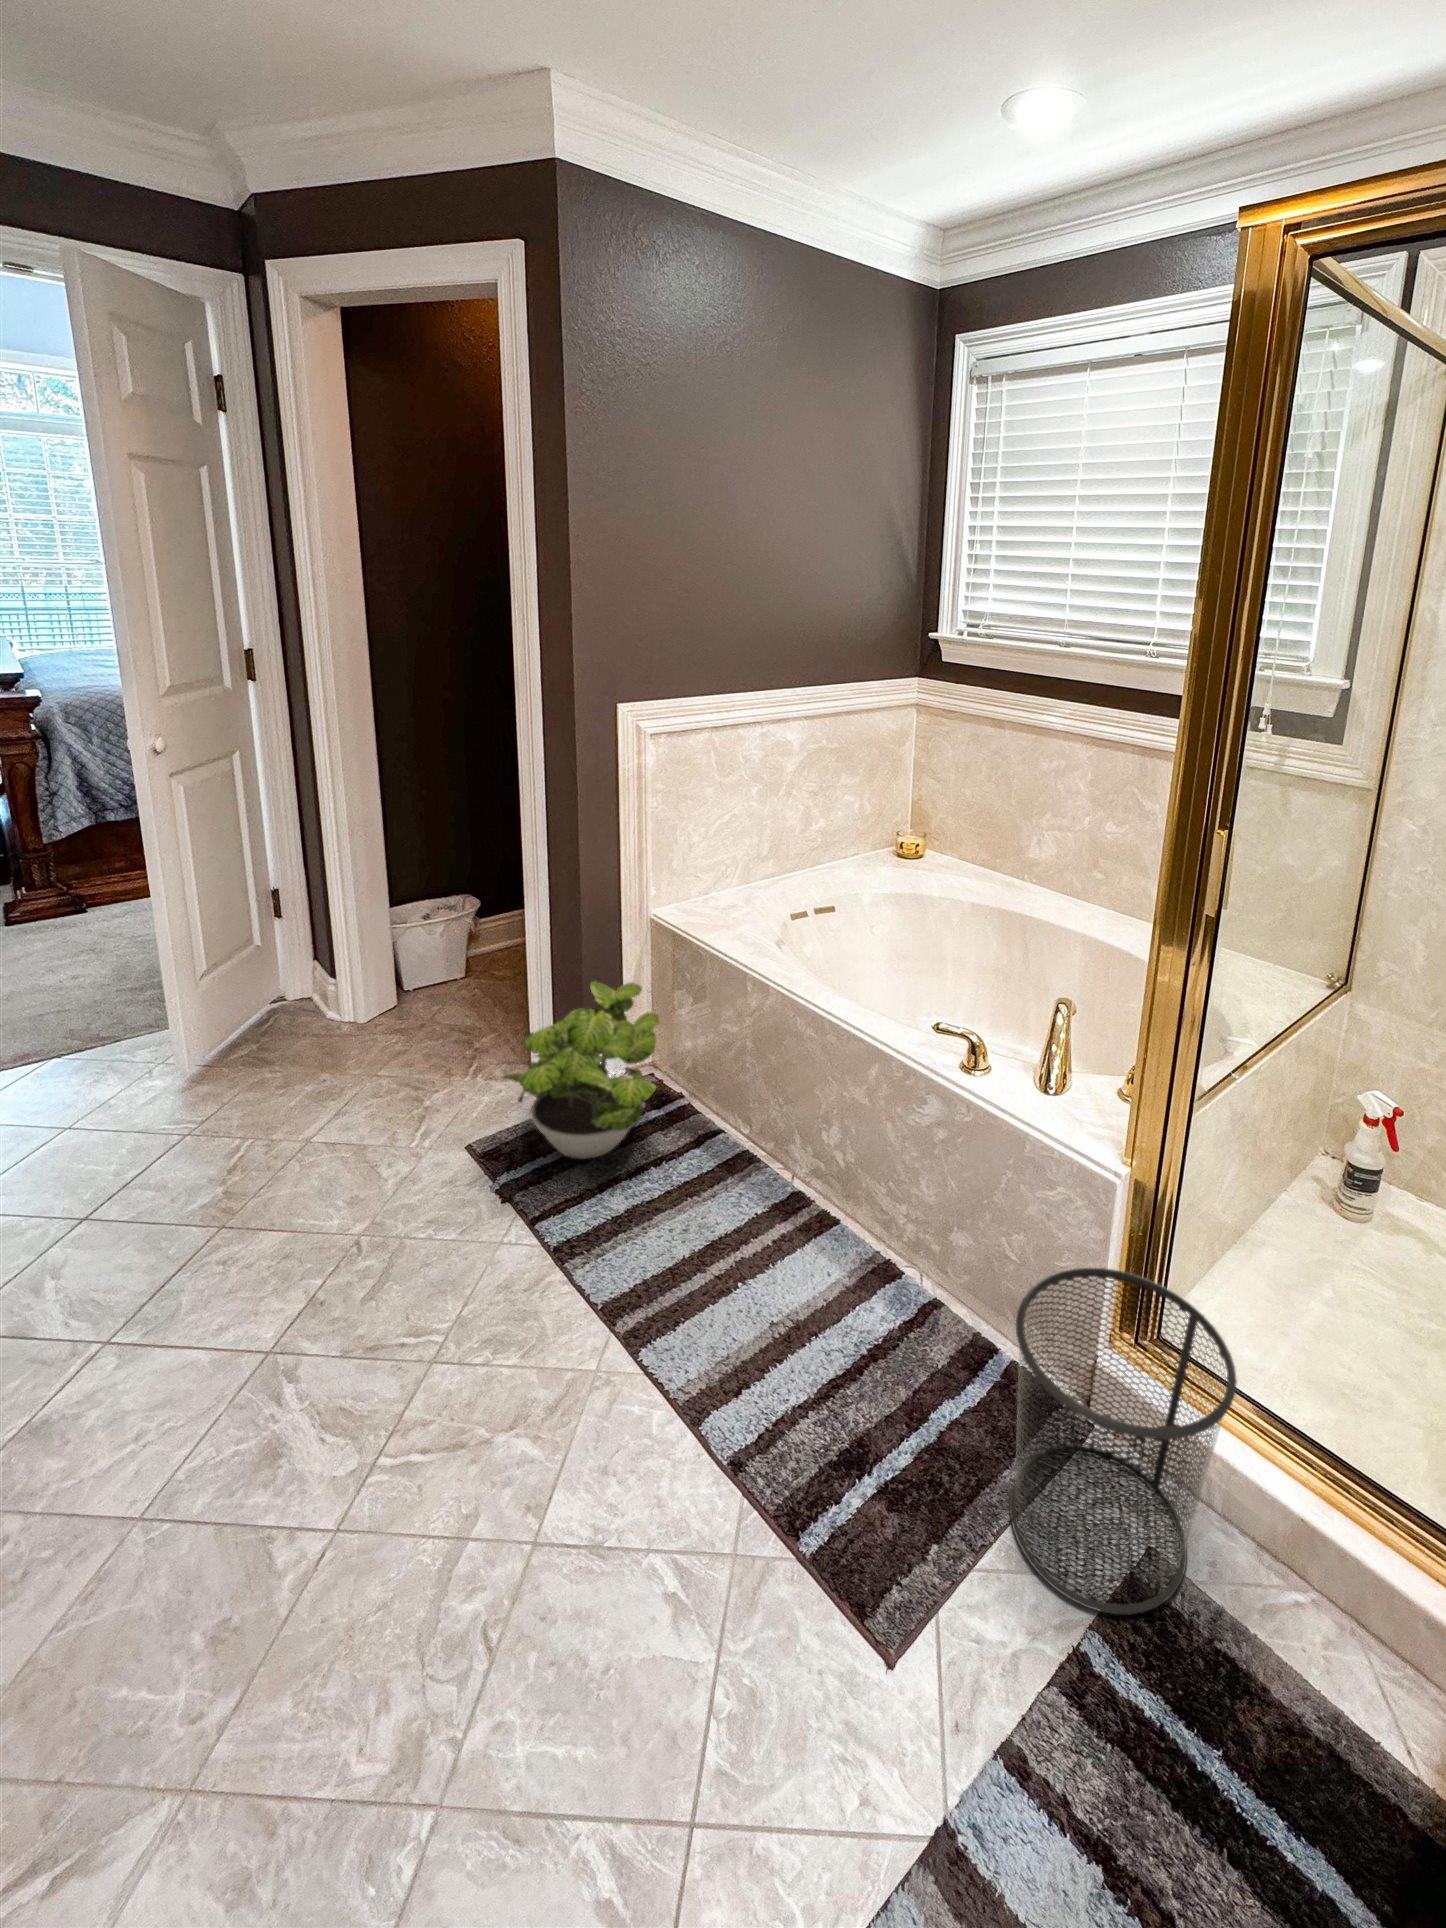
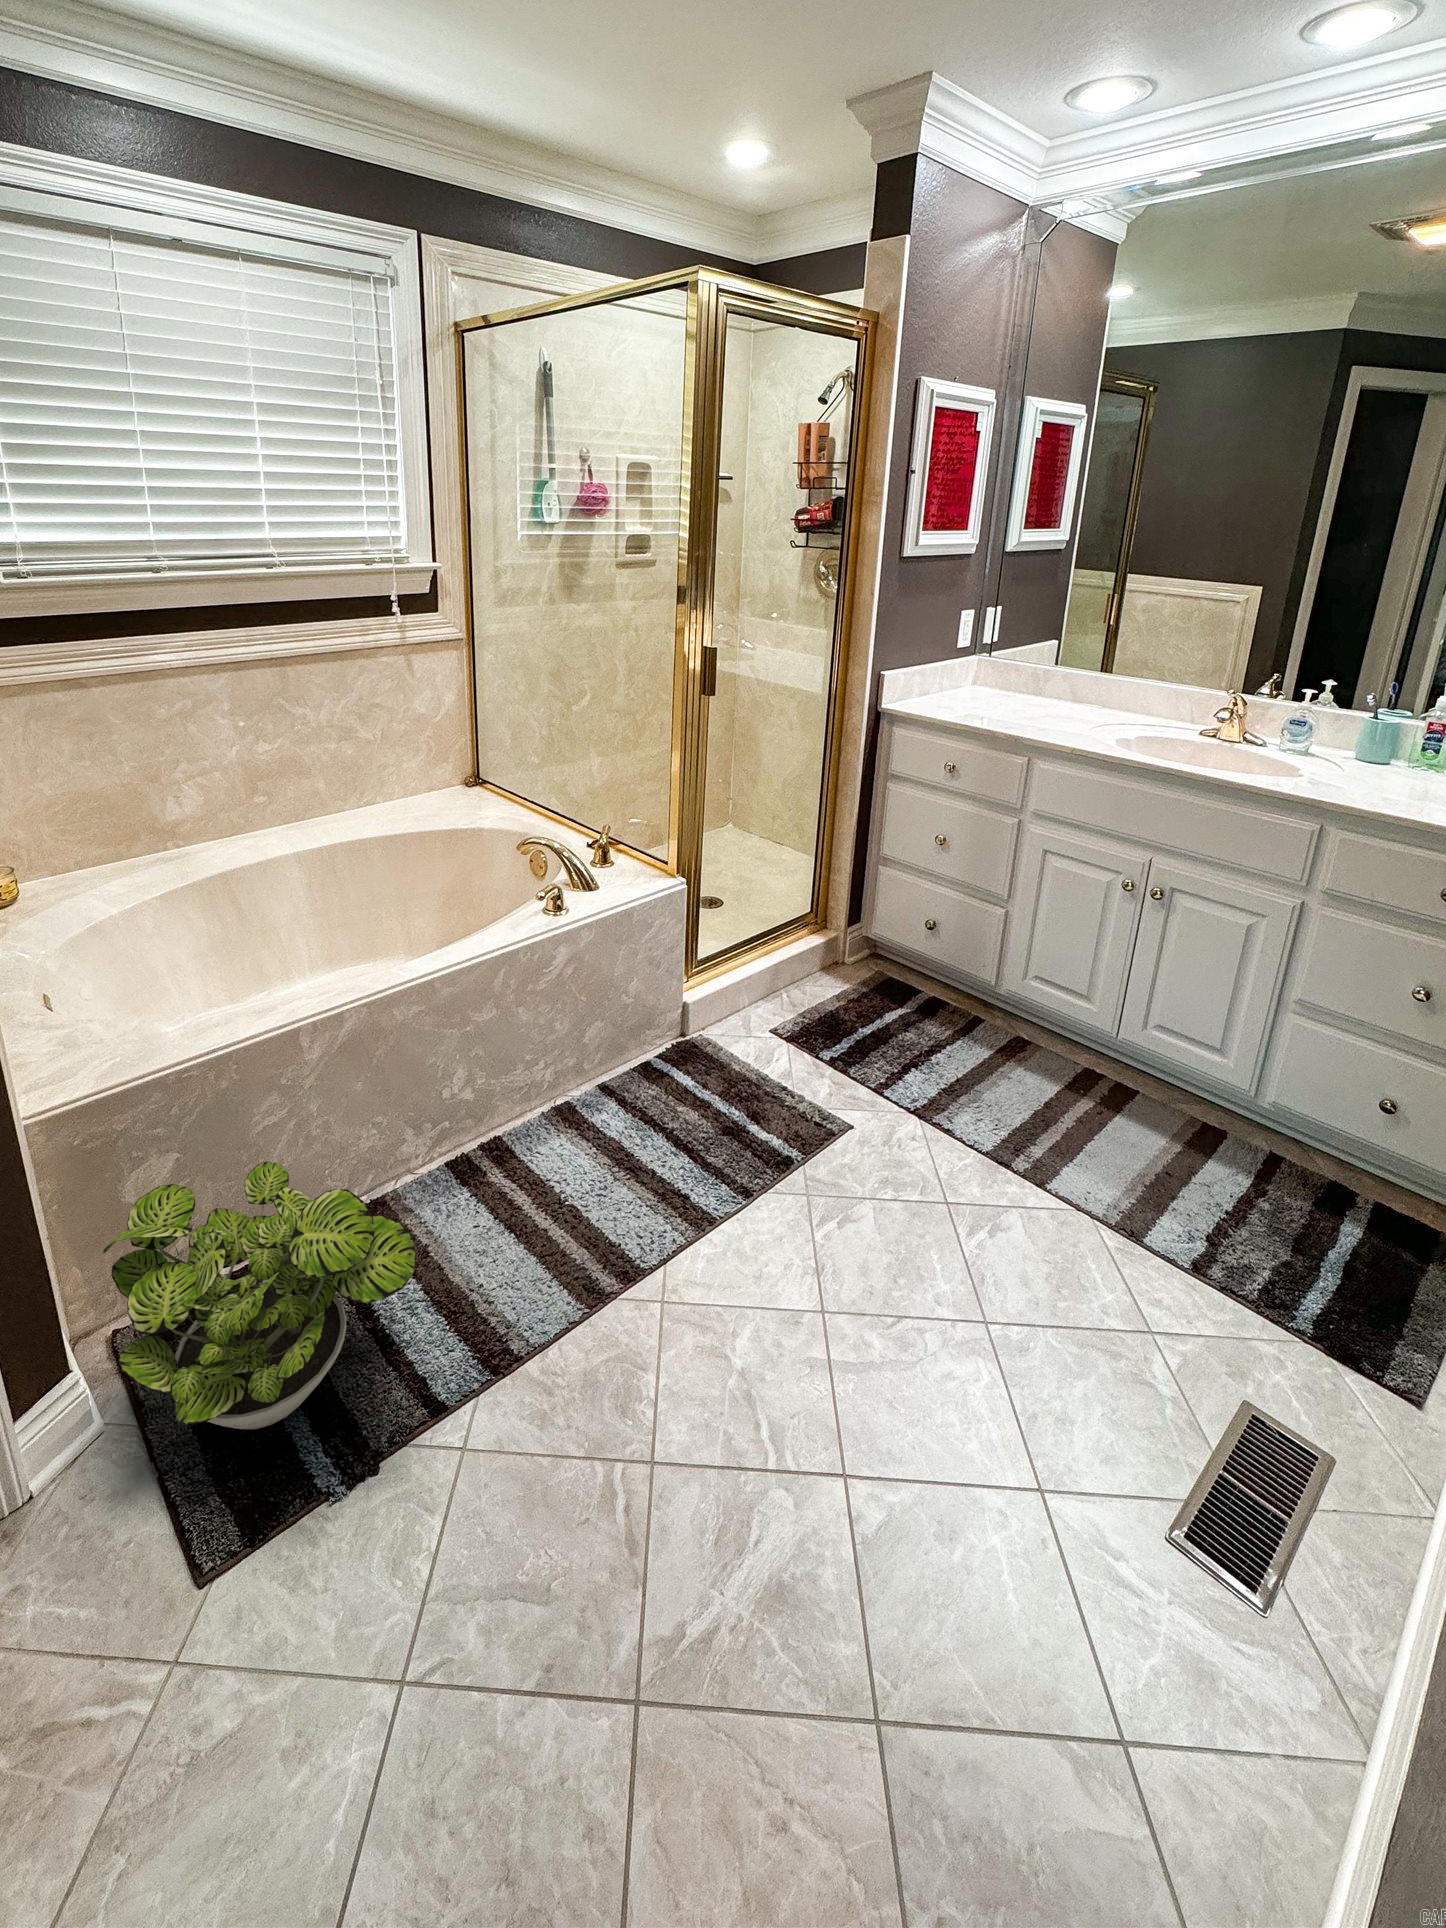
waste bin: present [1009,1268,1237,1615] -> none [702,913,820,1073]

